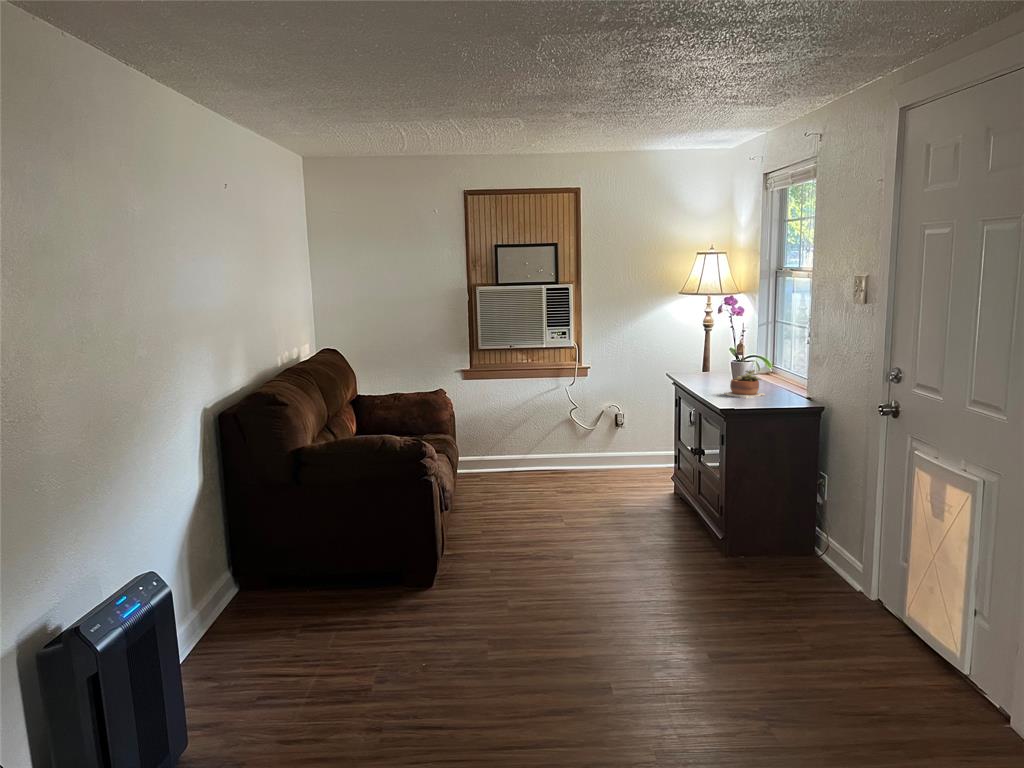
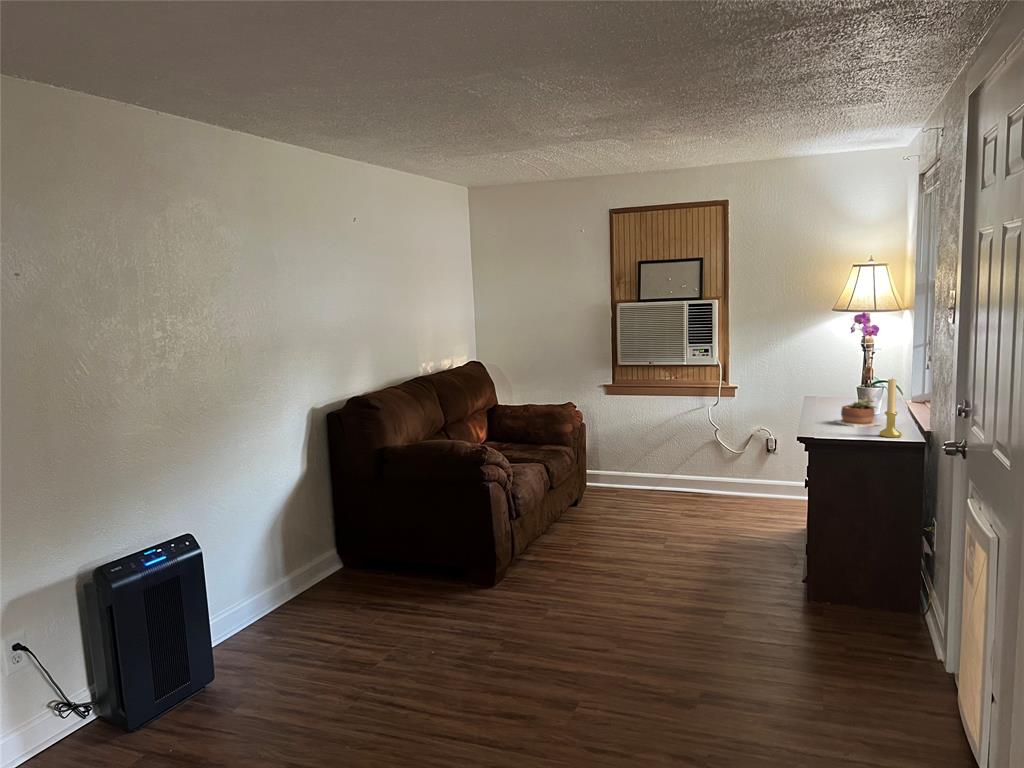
candle holder: none [778,351,797,406] -> present [879,379,902,438]

